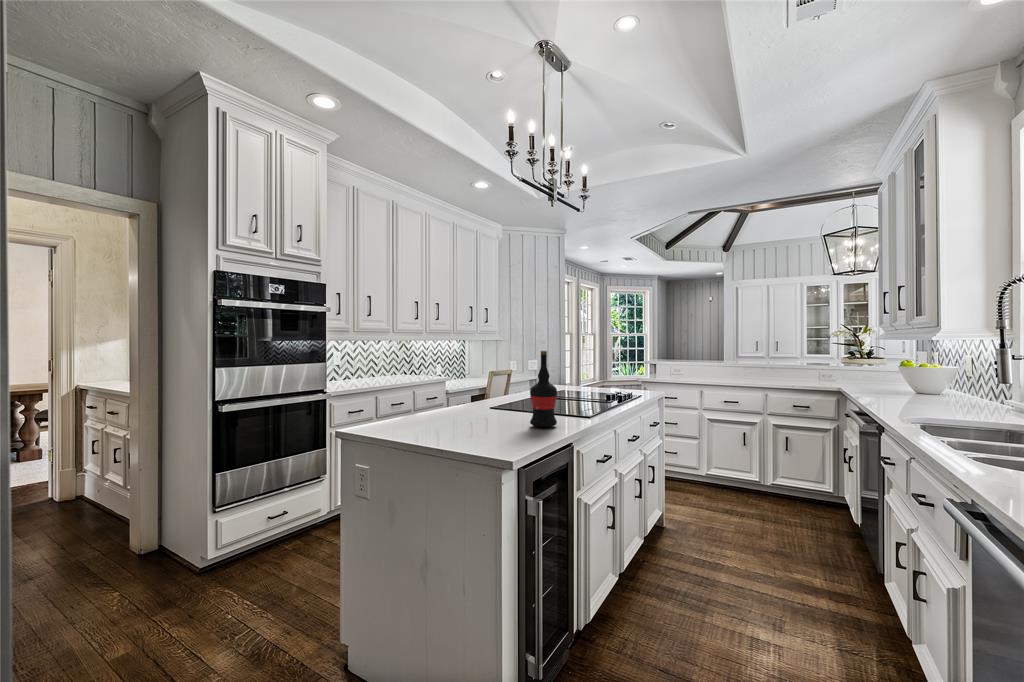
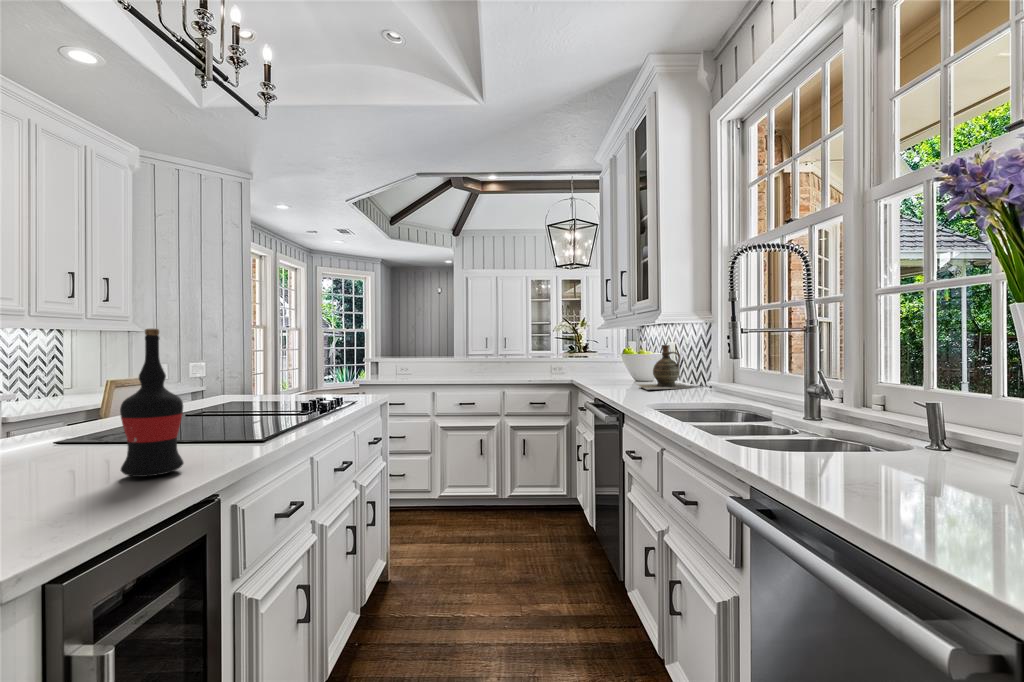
ceramic jug: none [909,360,981,404] -> present [638,345,692,390]

